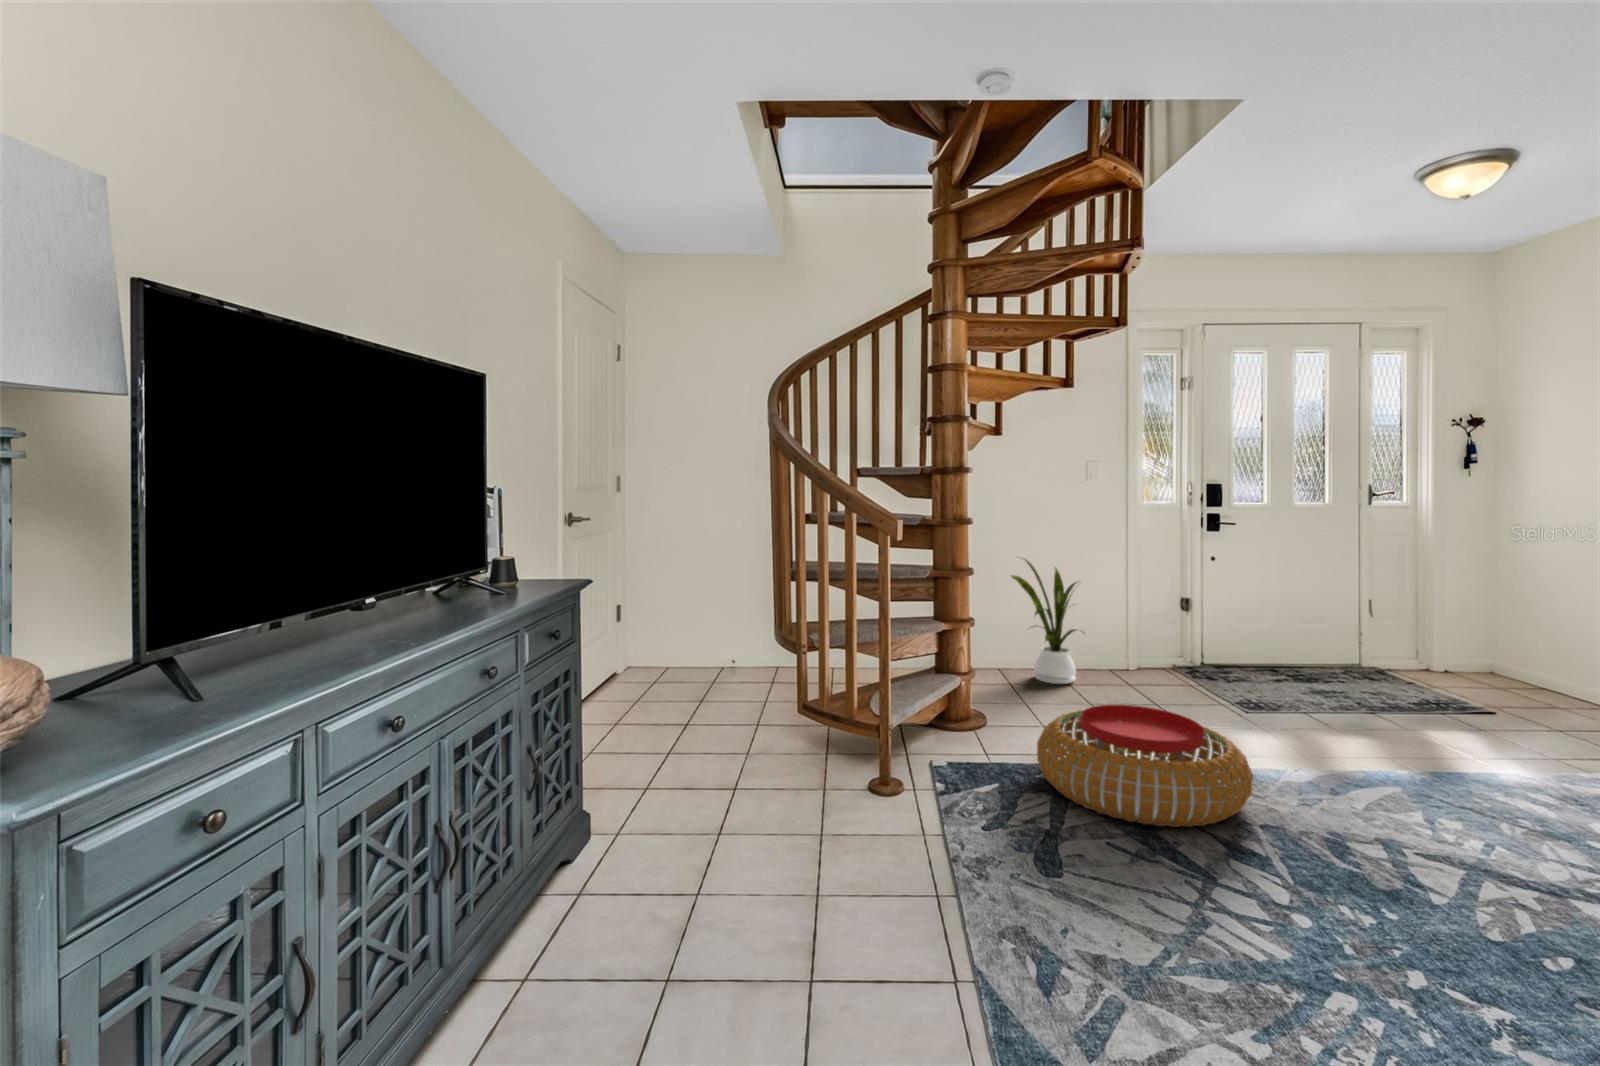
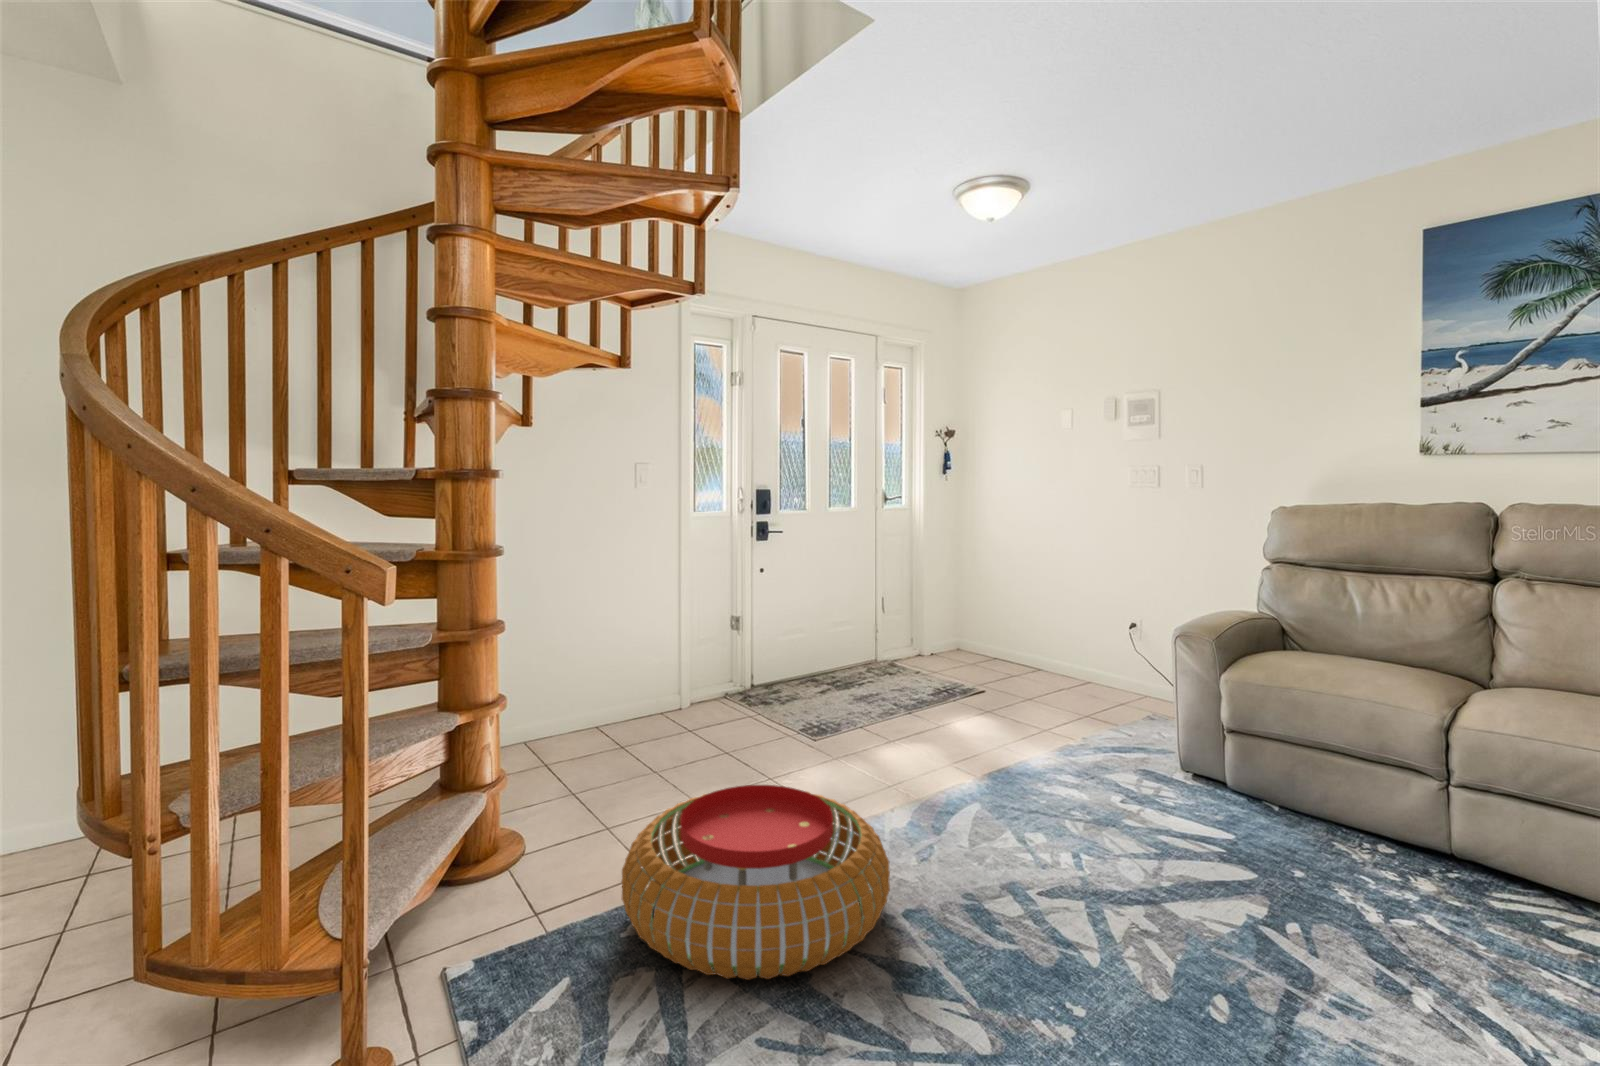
house plant: present [1012,559,1084,684] -> none [541,590,638,747]

